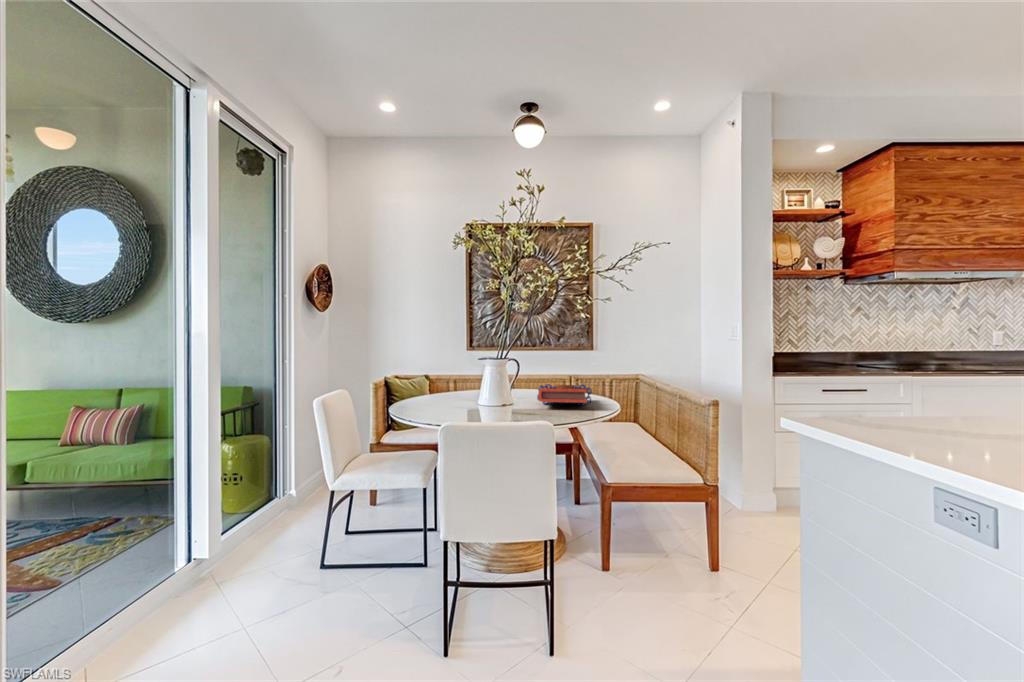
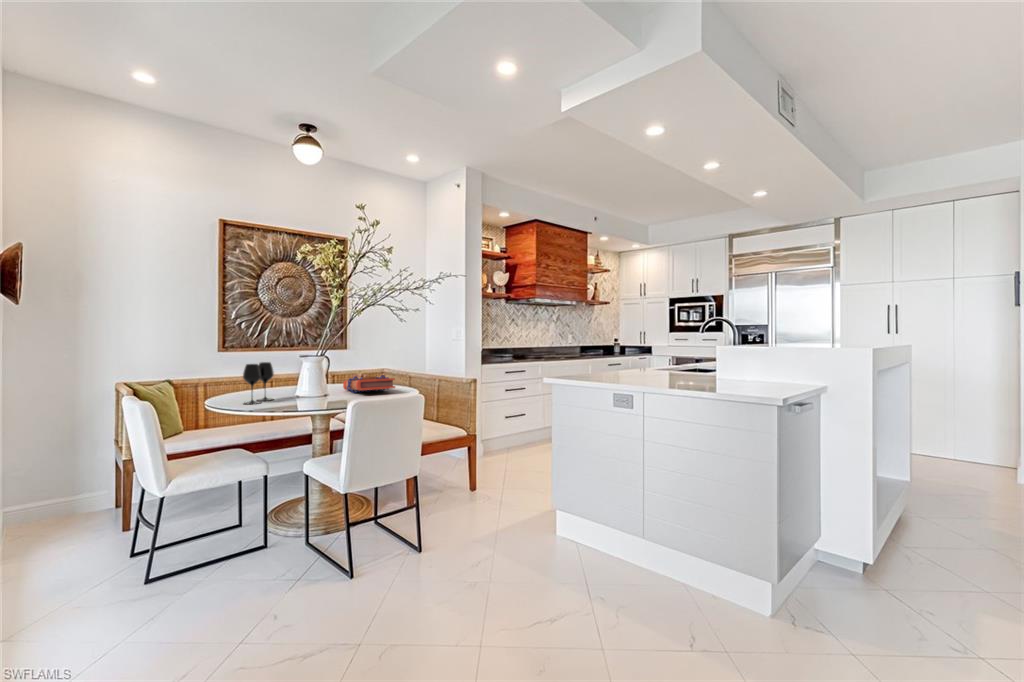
wine glass: none [423,362,459,407] -> present [243,362,274,404]

